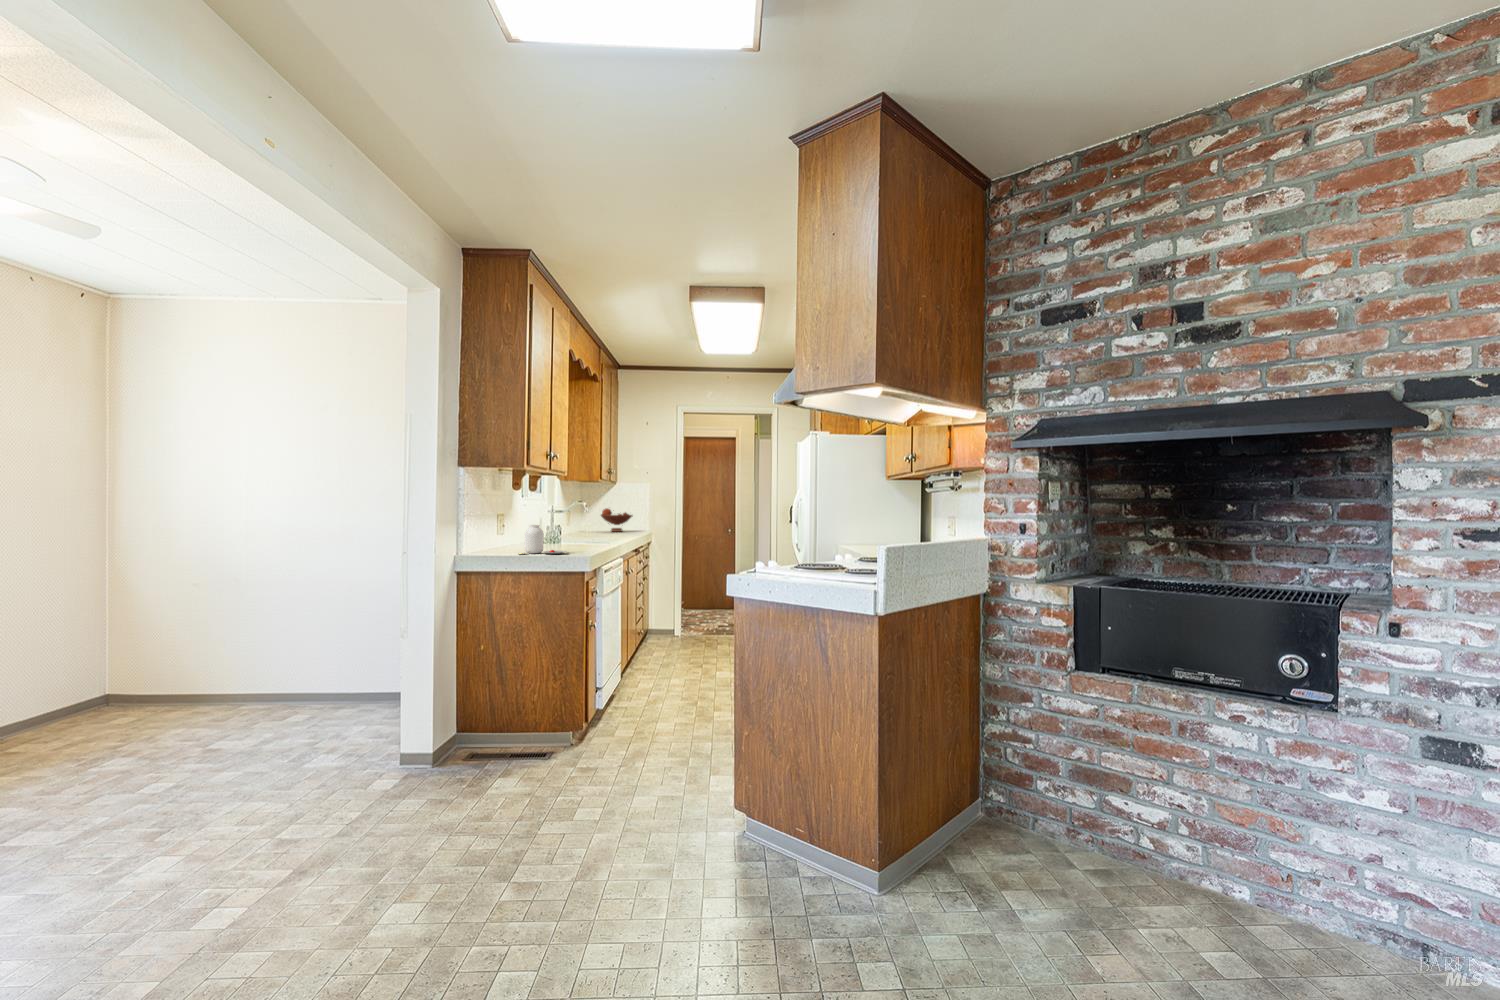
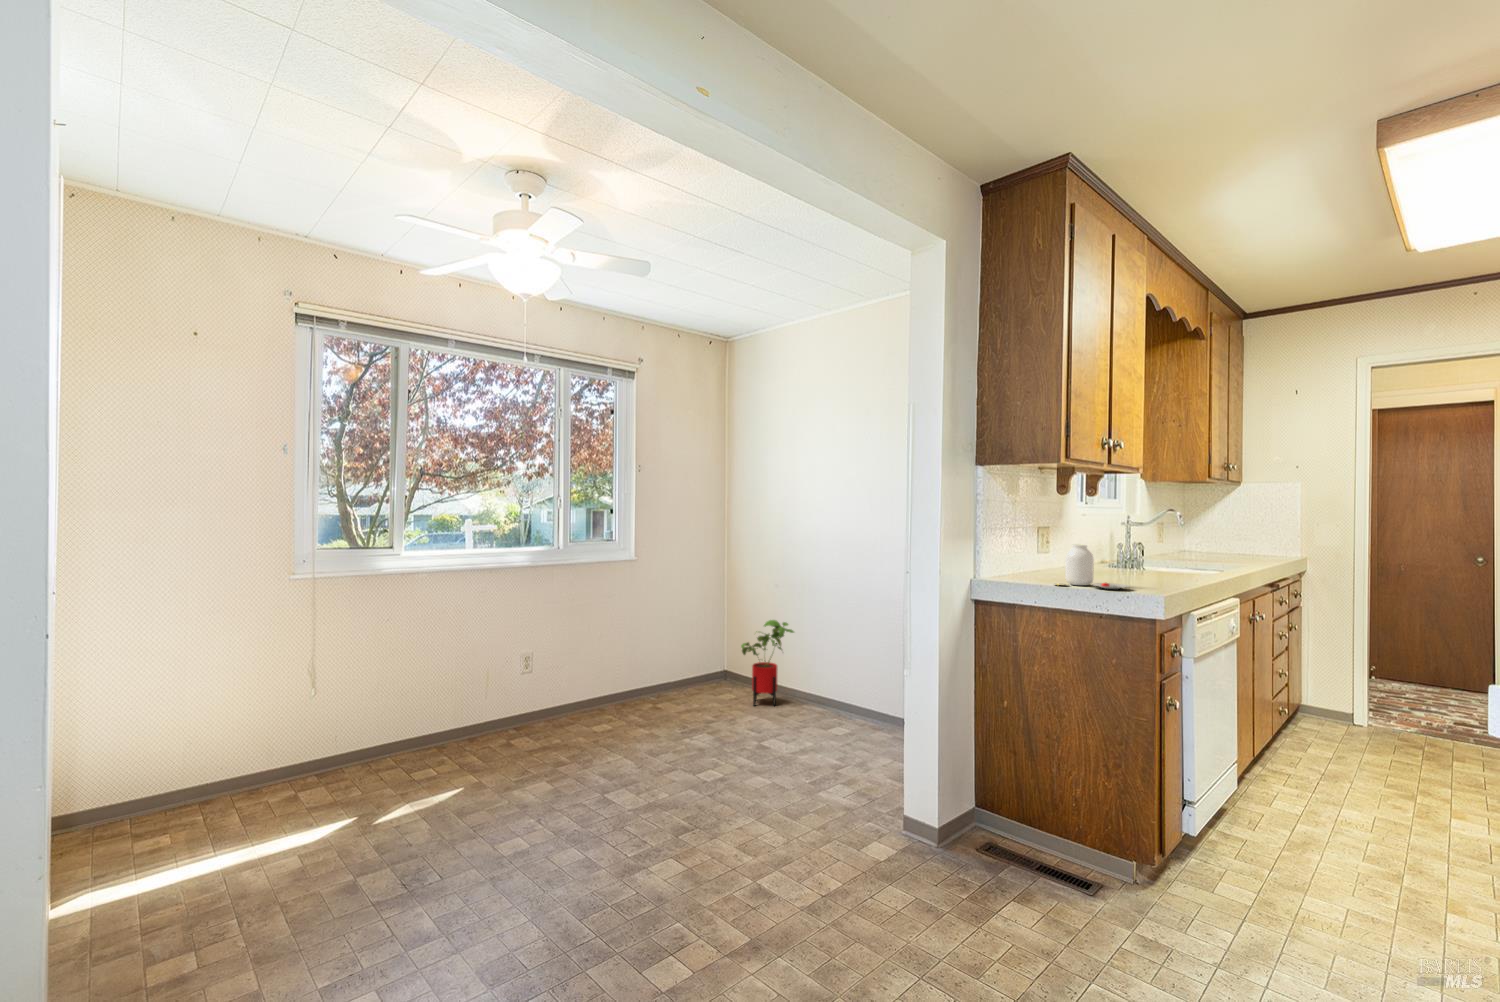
fruit bowl: present [601,508,633,532] -> none [1213,519,1271,554]
house plant: none [157,621,234,719] -> present [741,620,794,706]

